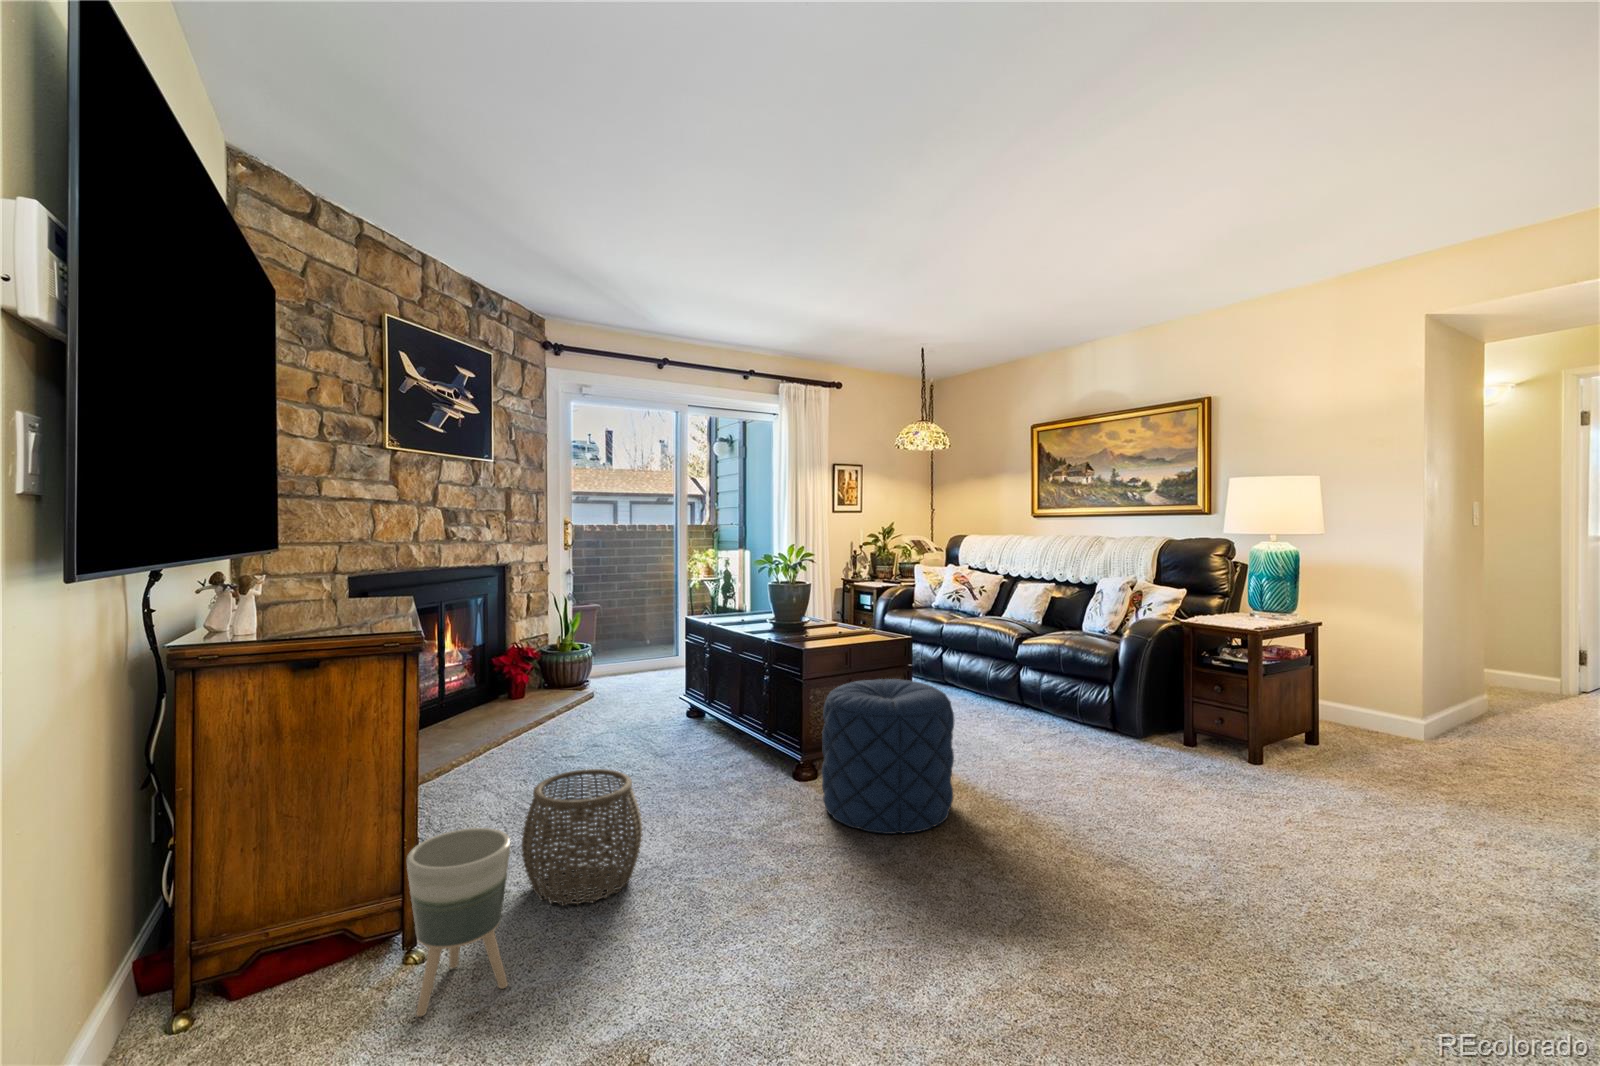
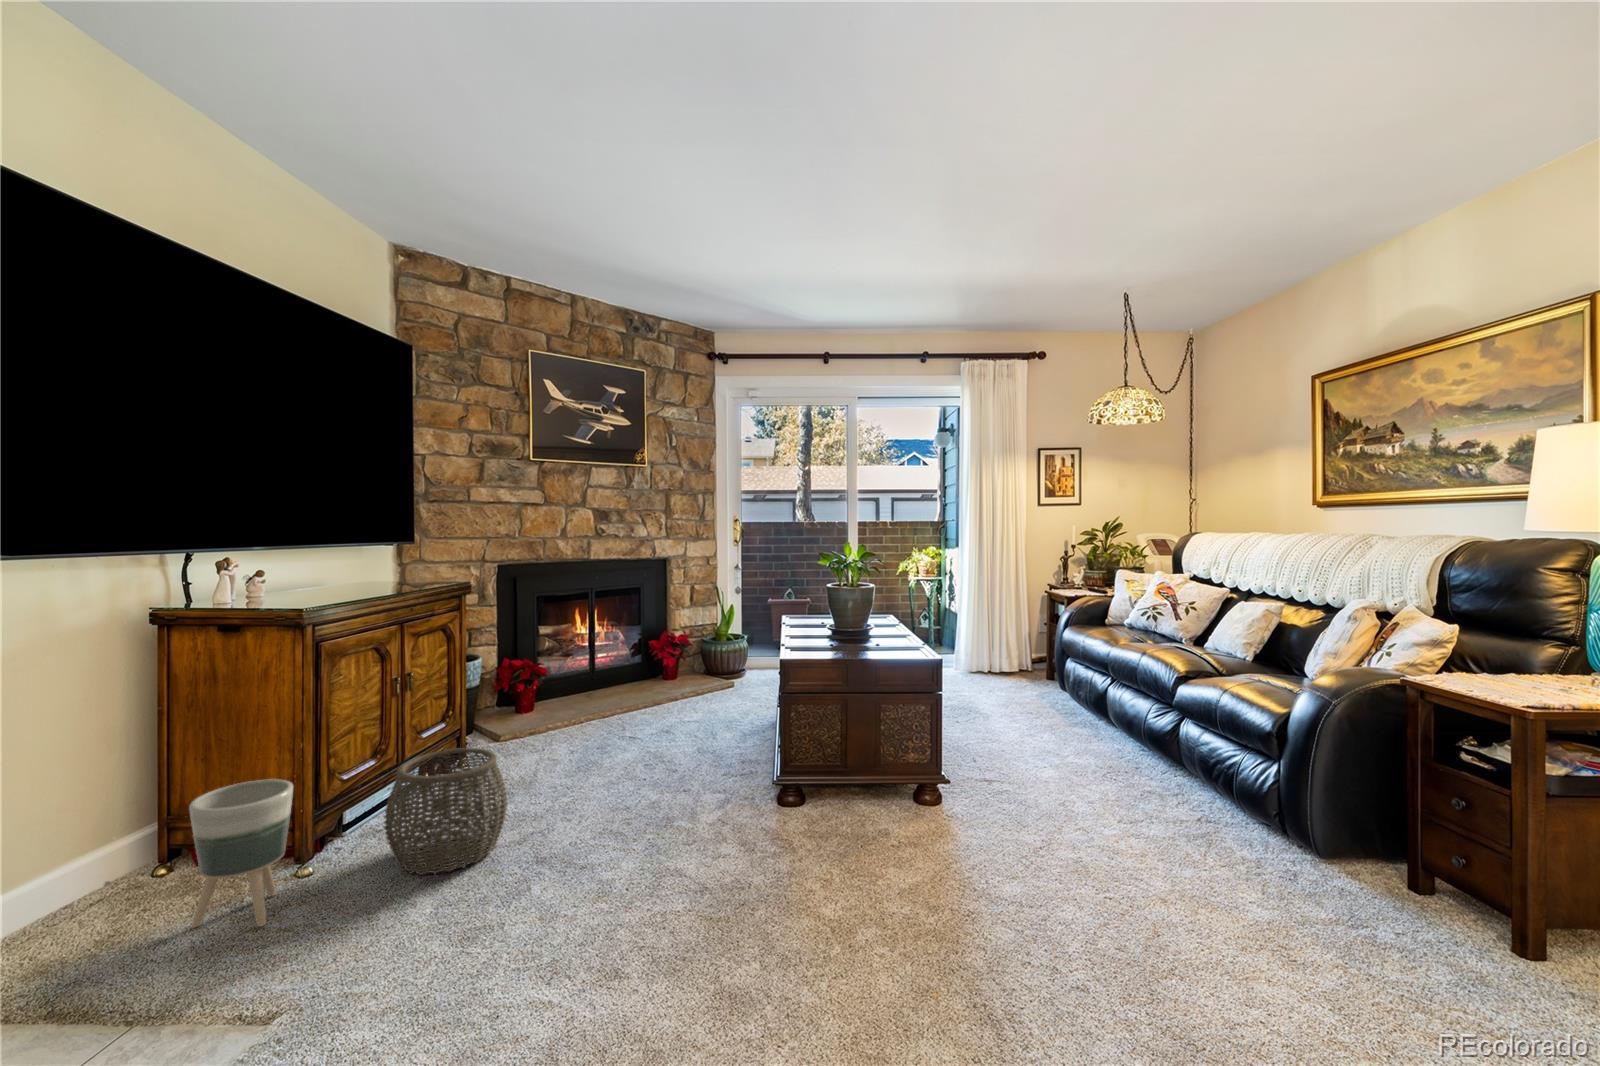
pouf: present [822,679,955,834] -> none [722,703,881,902]

